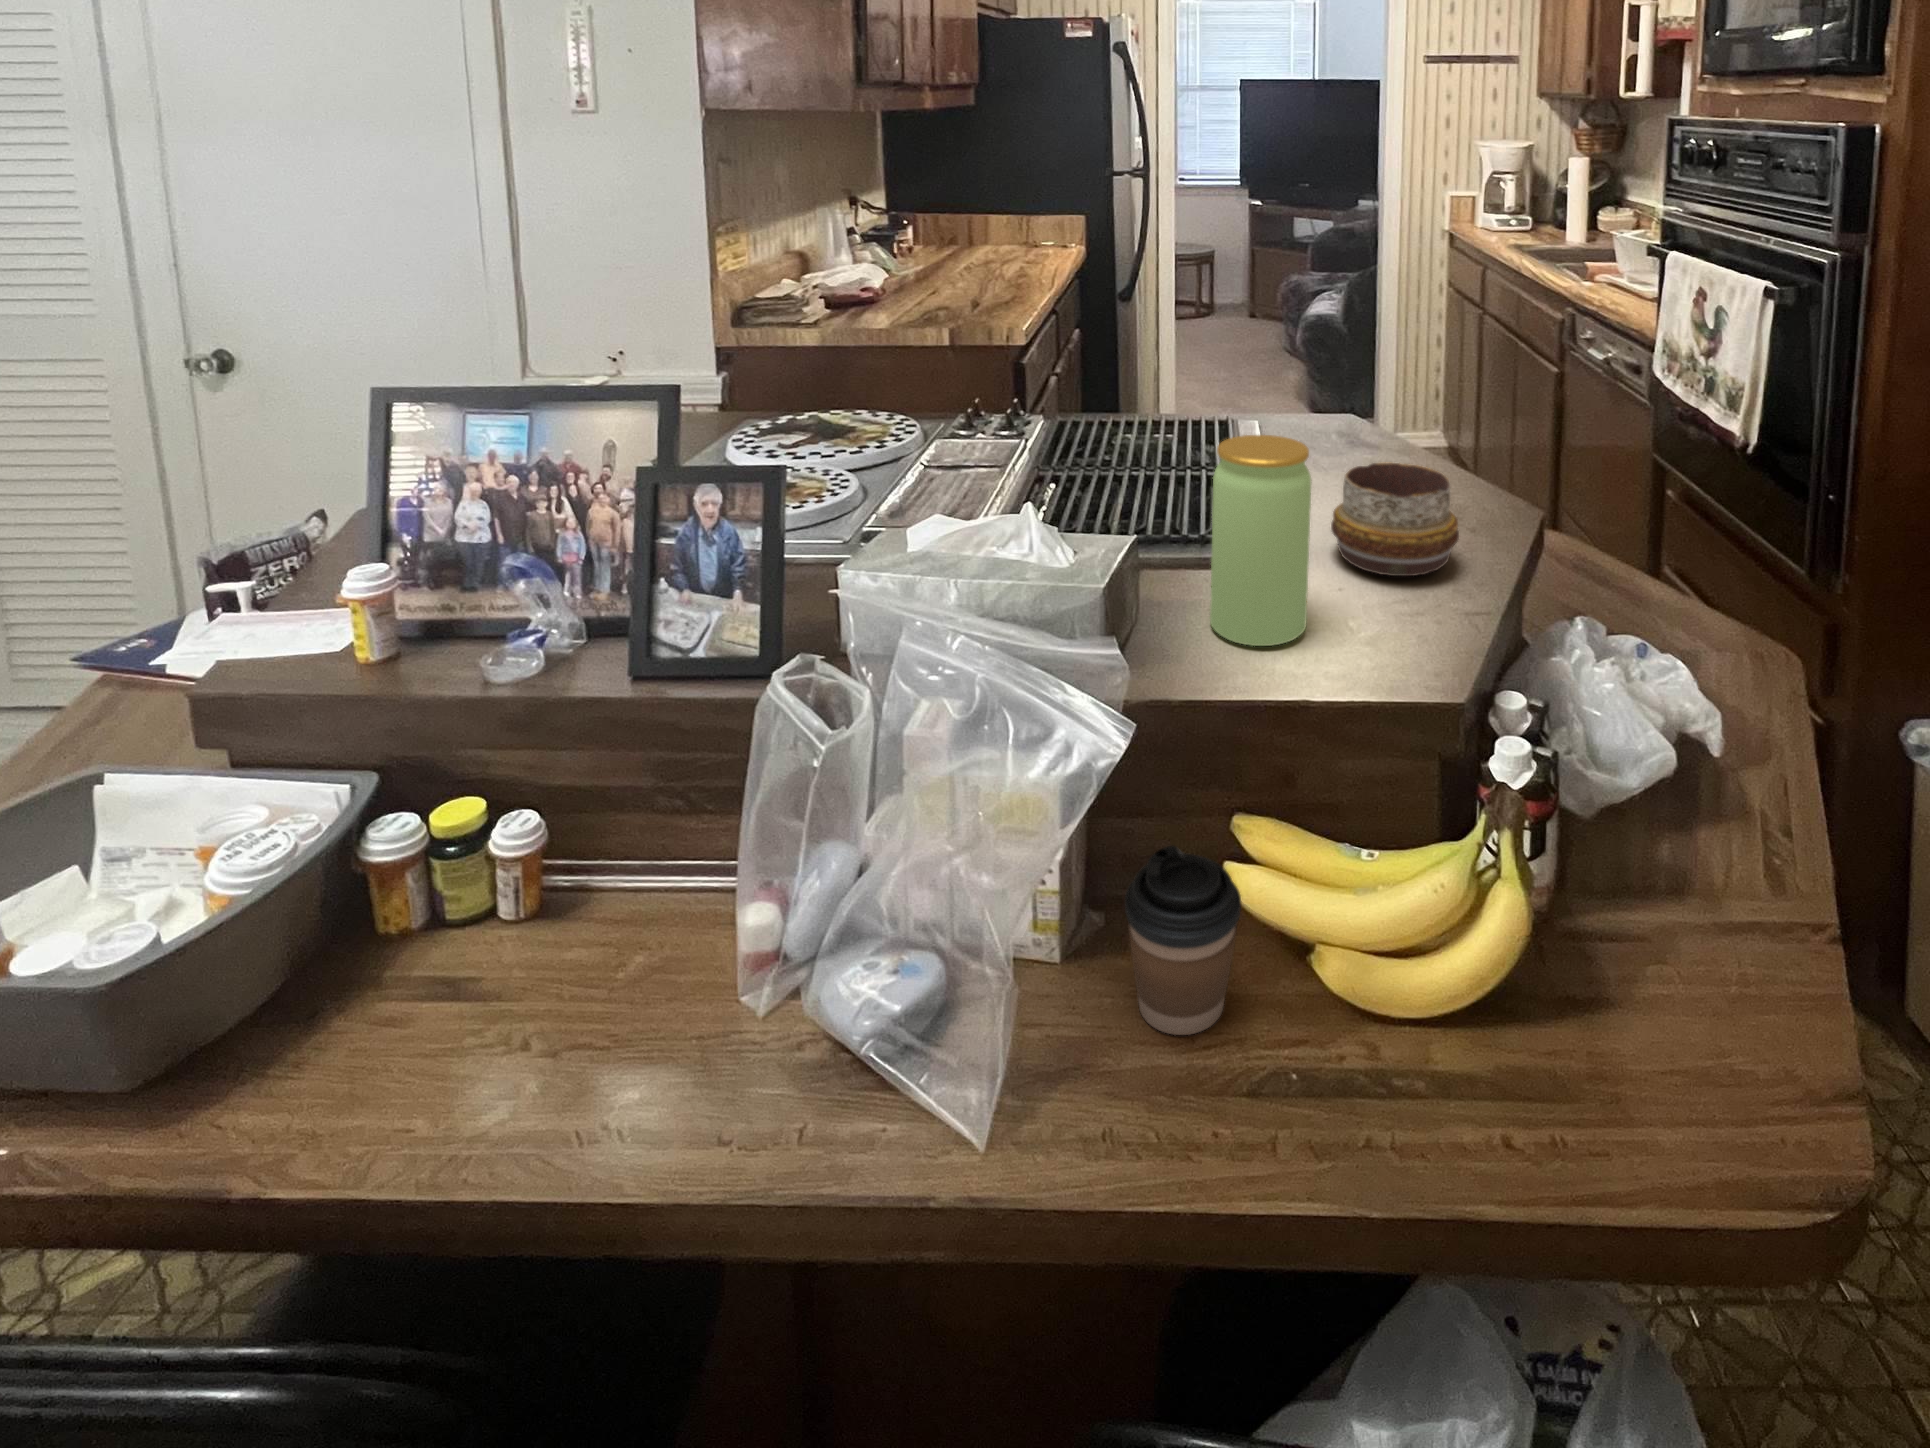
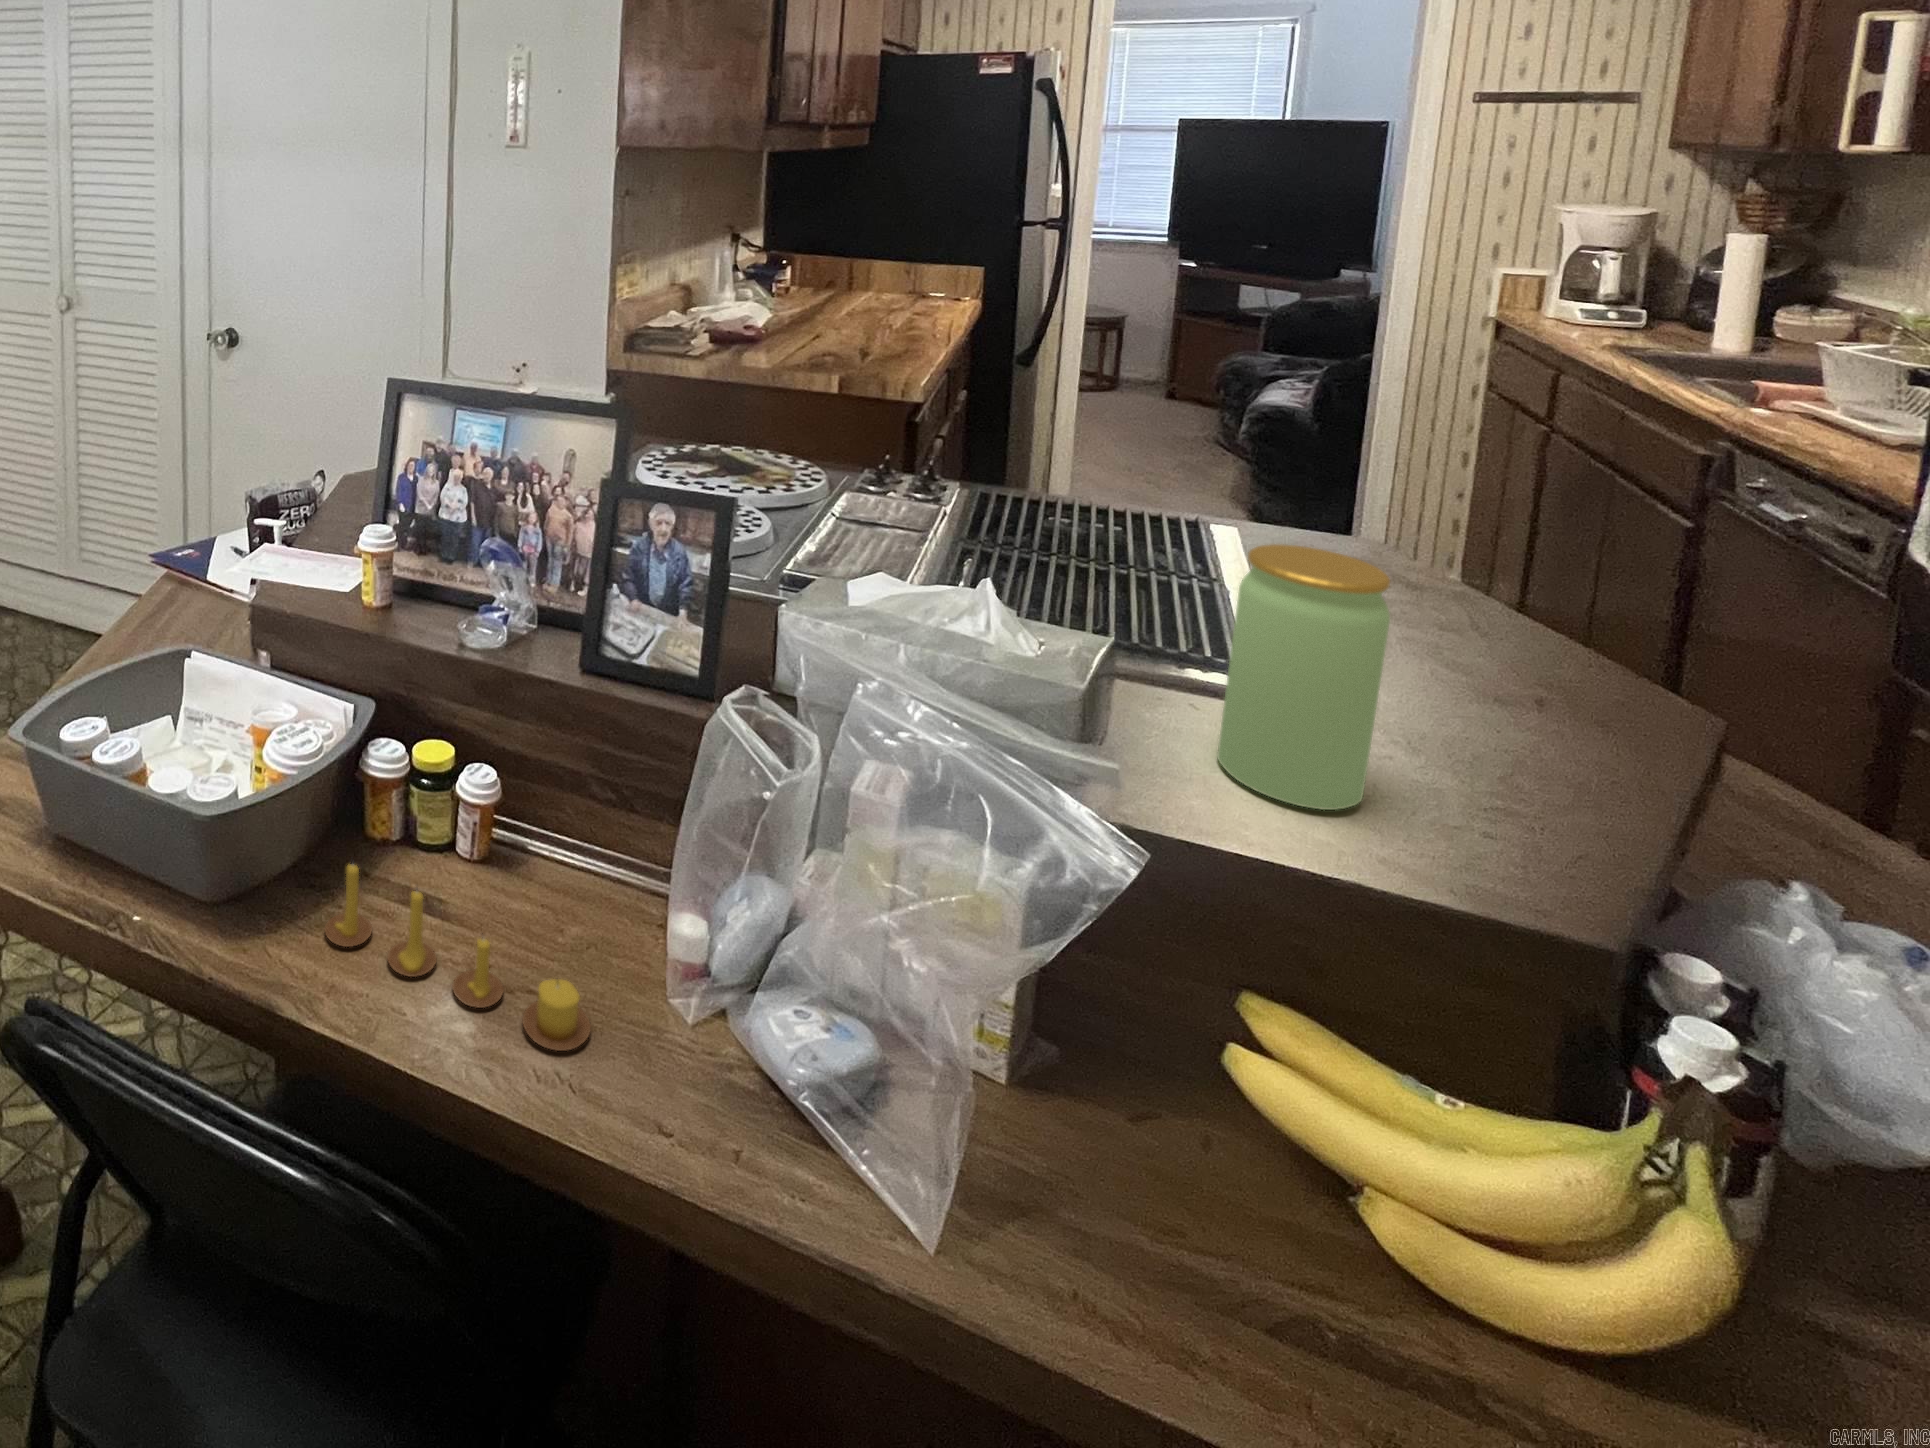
decorative bowl: present [1331,463,1459,576] -> none [1388,606,1611,767]
coffee cup: present [1125,846,1241,1035] -> none [1111,1016,1278,1255]
candle: none [313,965,655,1090] -> present [325,864,591,1051]

